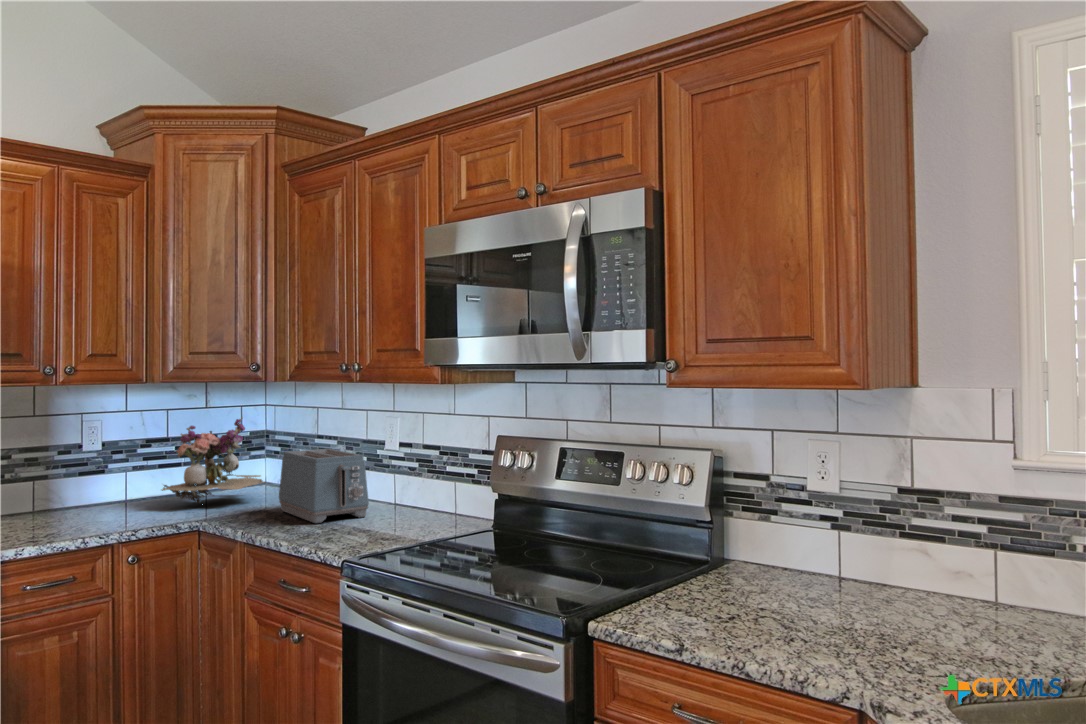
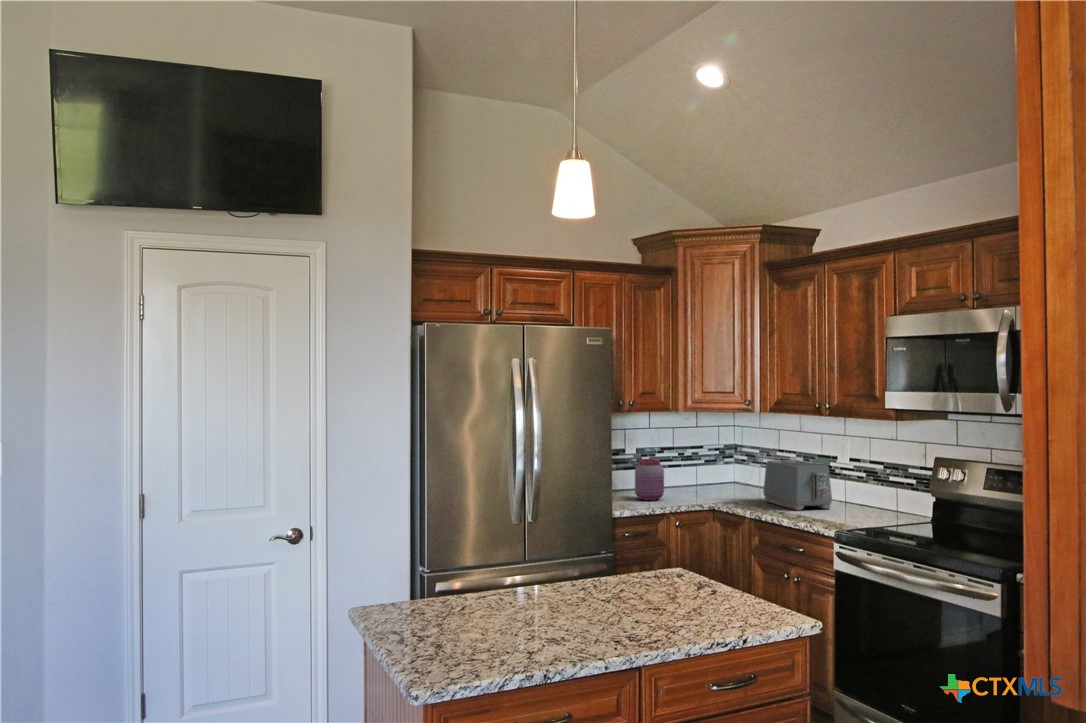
flower arrangement: present [161,418,266,503] -> none [680,434,748,494]
jar: none [69,458,122,524] -> present [635,459,664,501]

